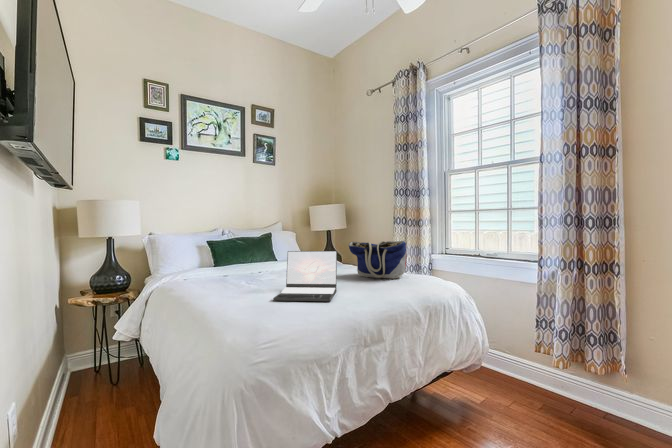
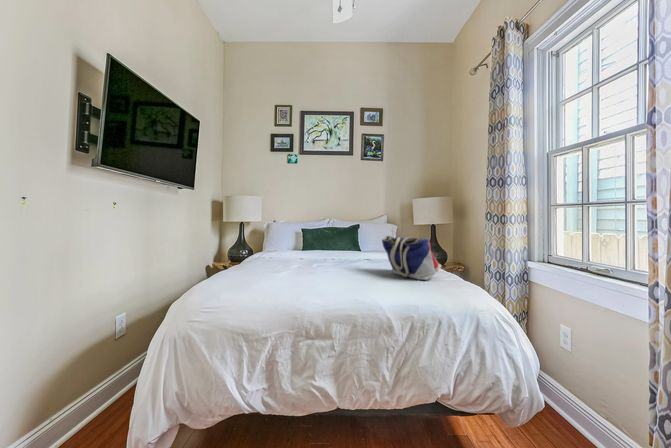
laptop: present [273,251,337,301] -> none [272,240,341,289]

